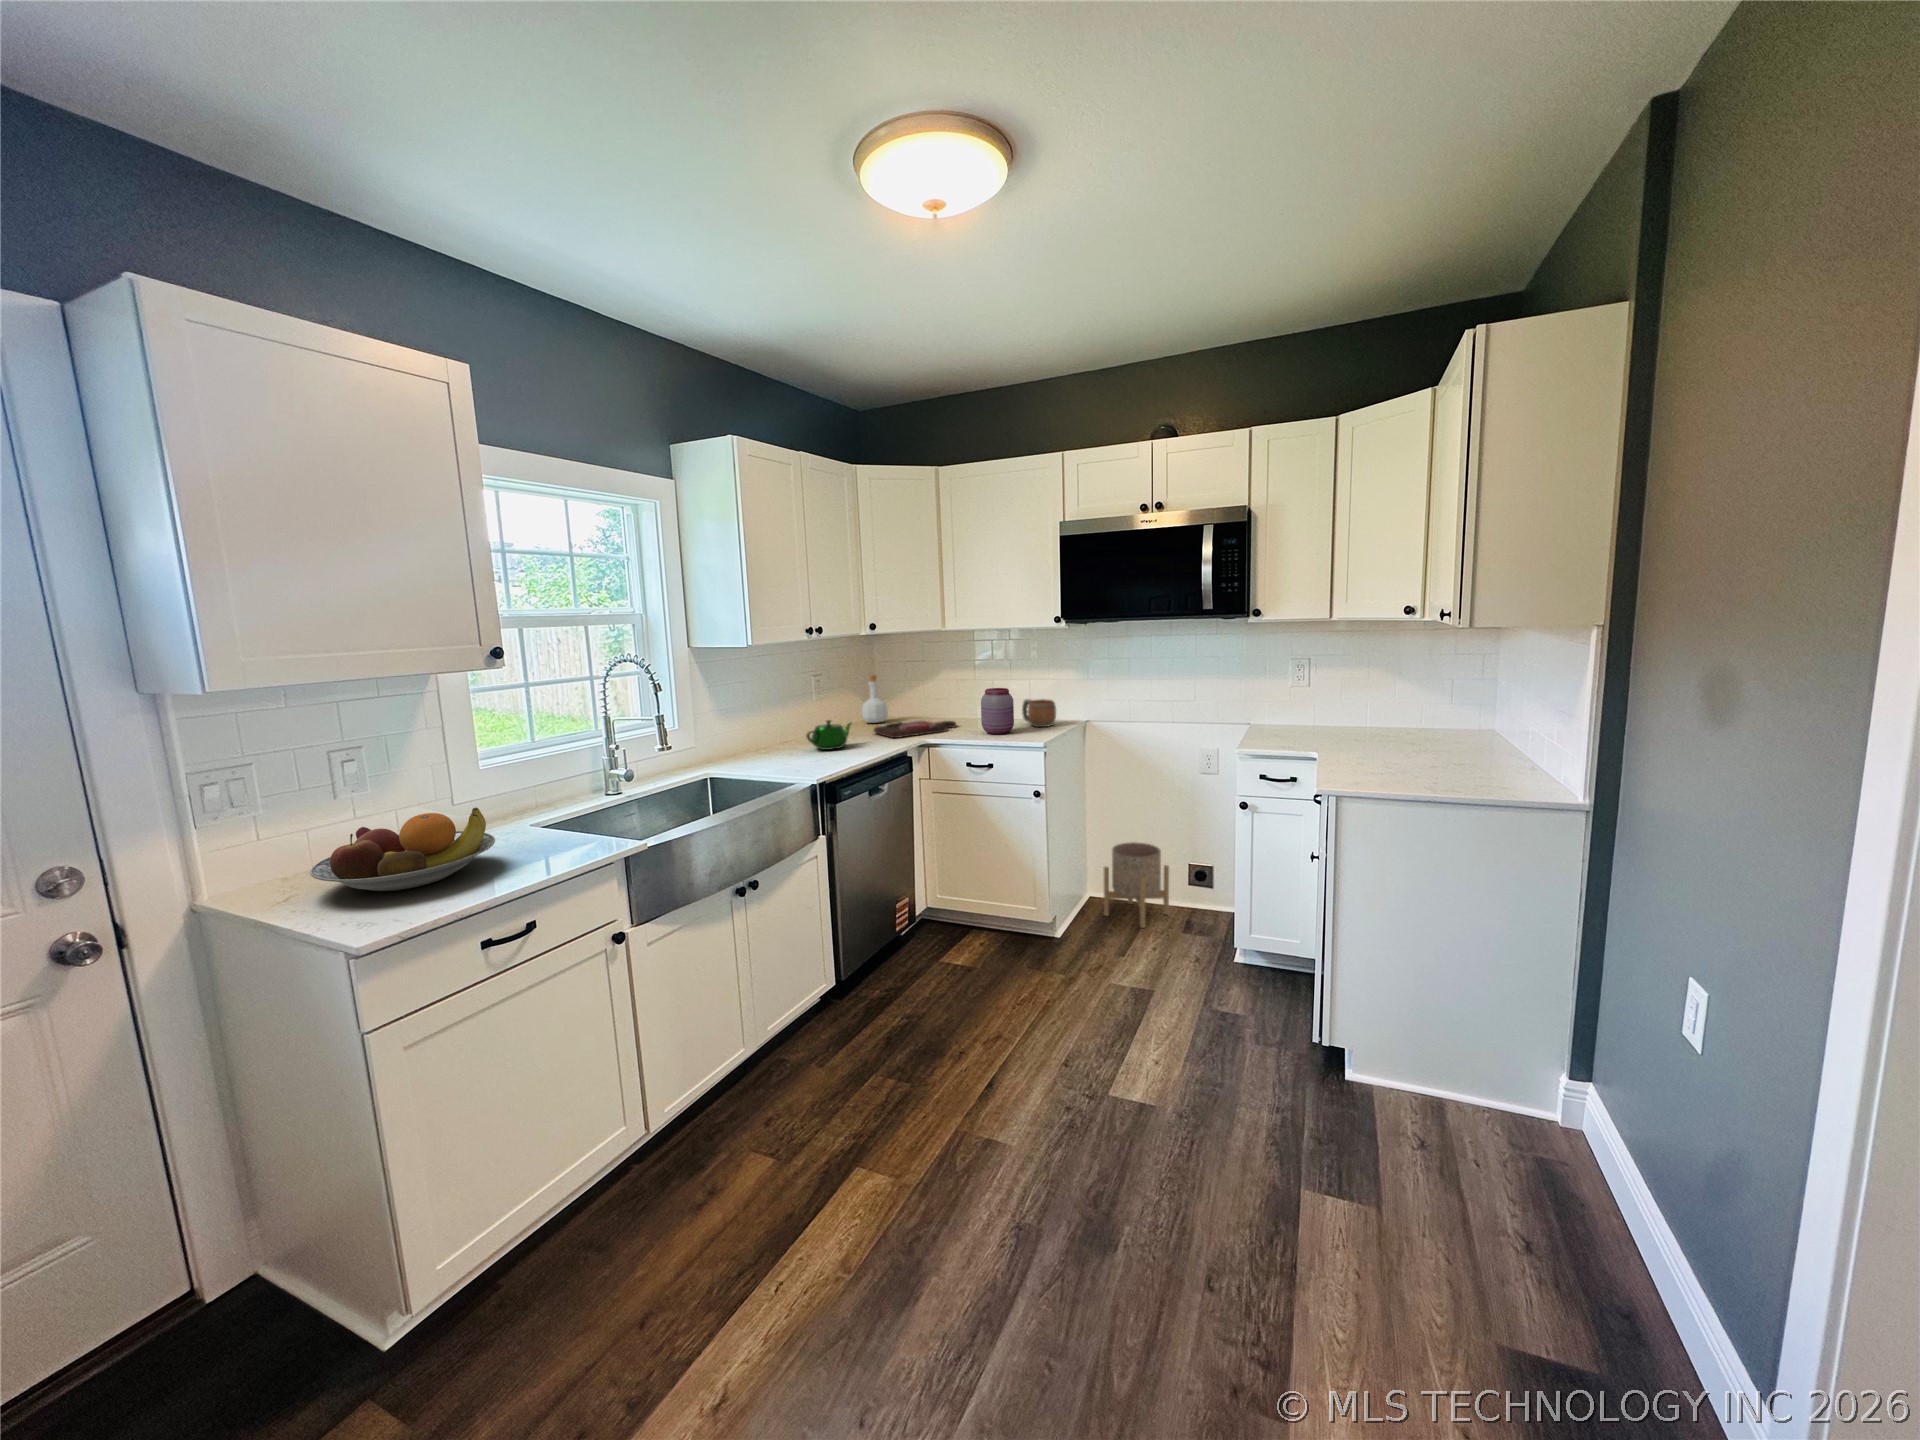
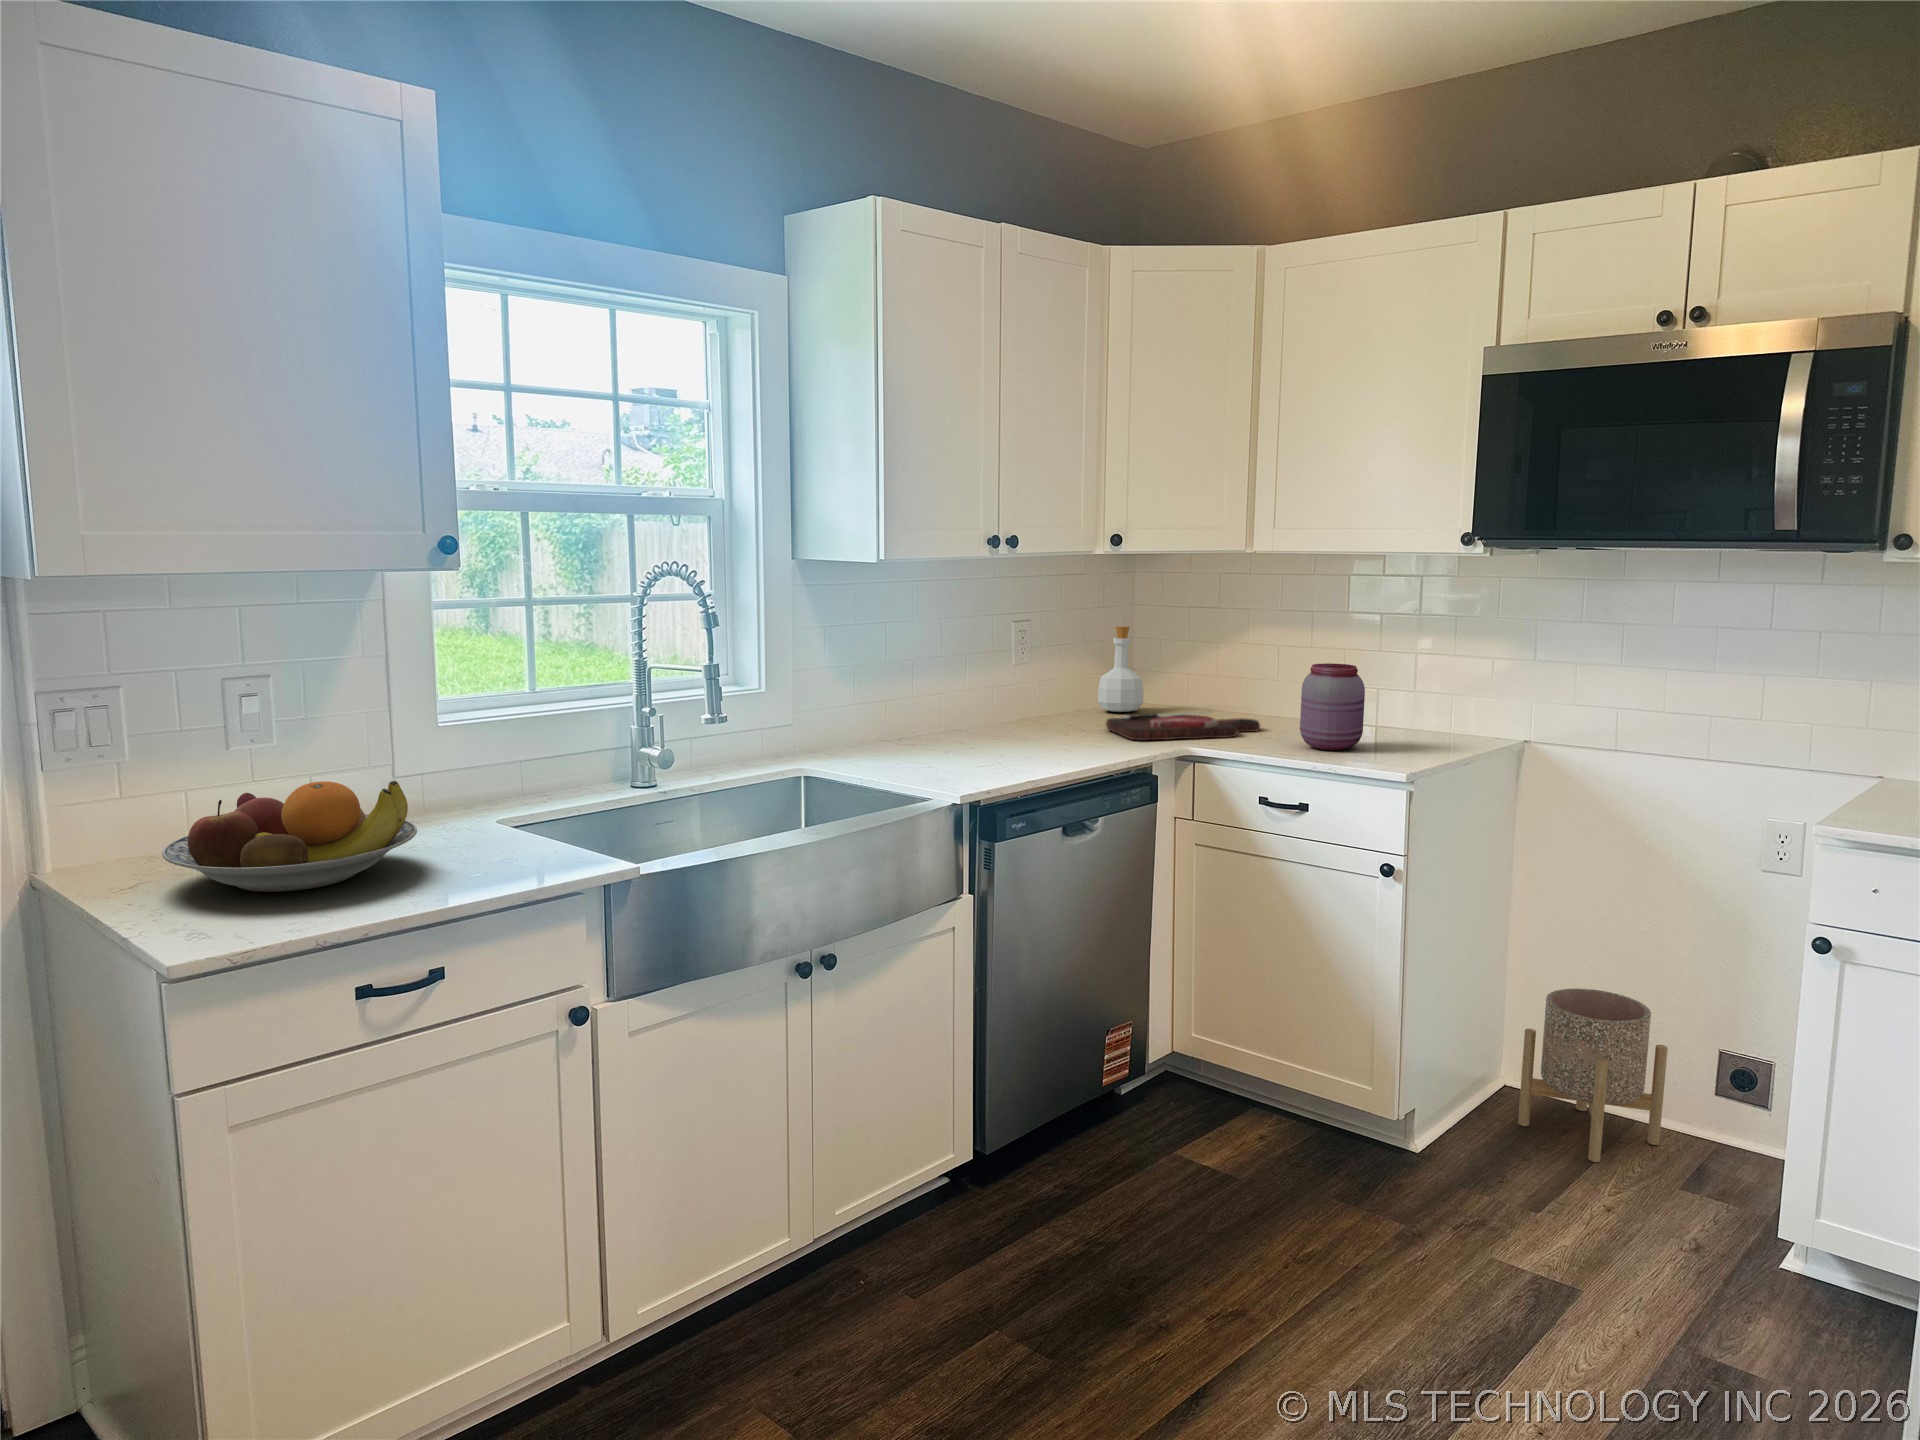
mug: present [1022,699,1056,727] -> none [1389,689,1455,745]
teapot: present [806,720,851,750] -> none [975,698,1062,750]

